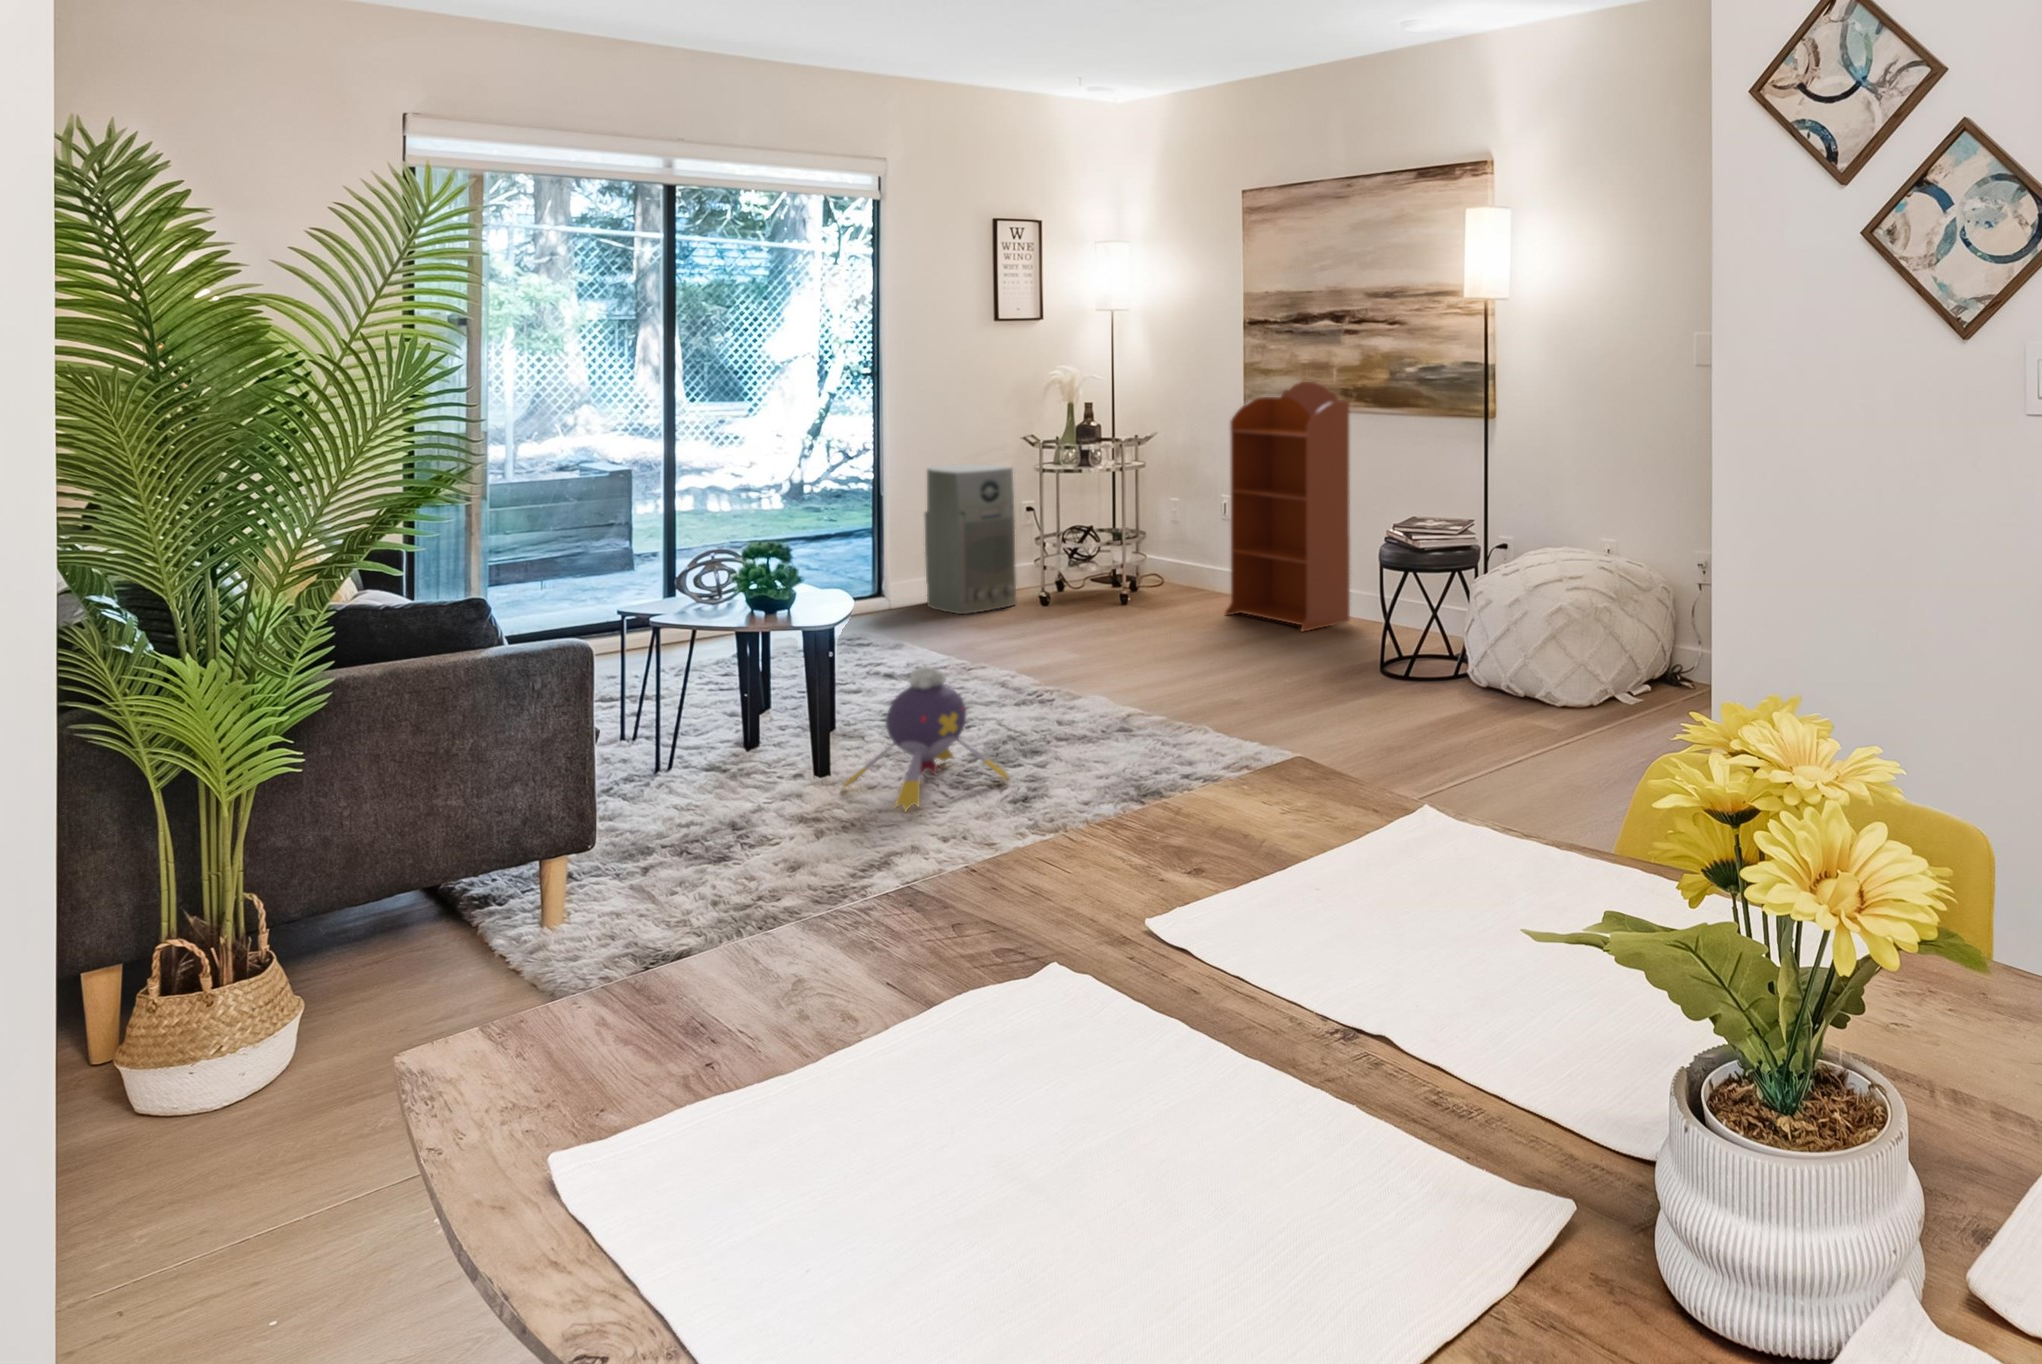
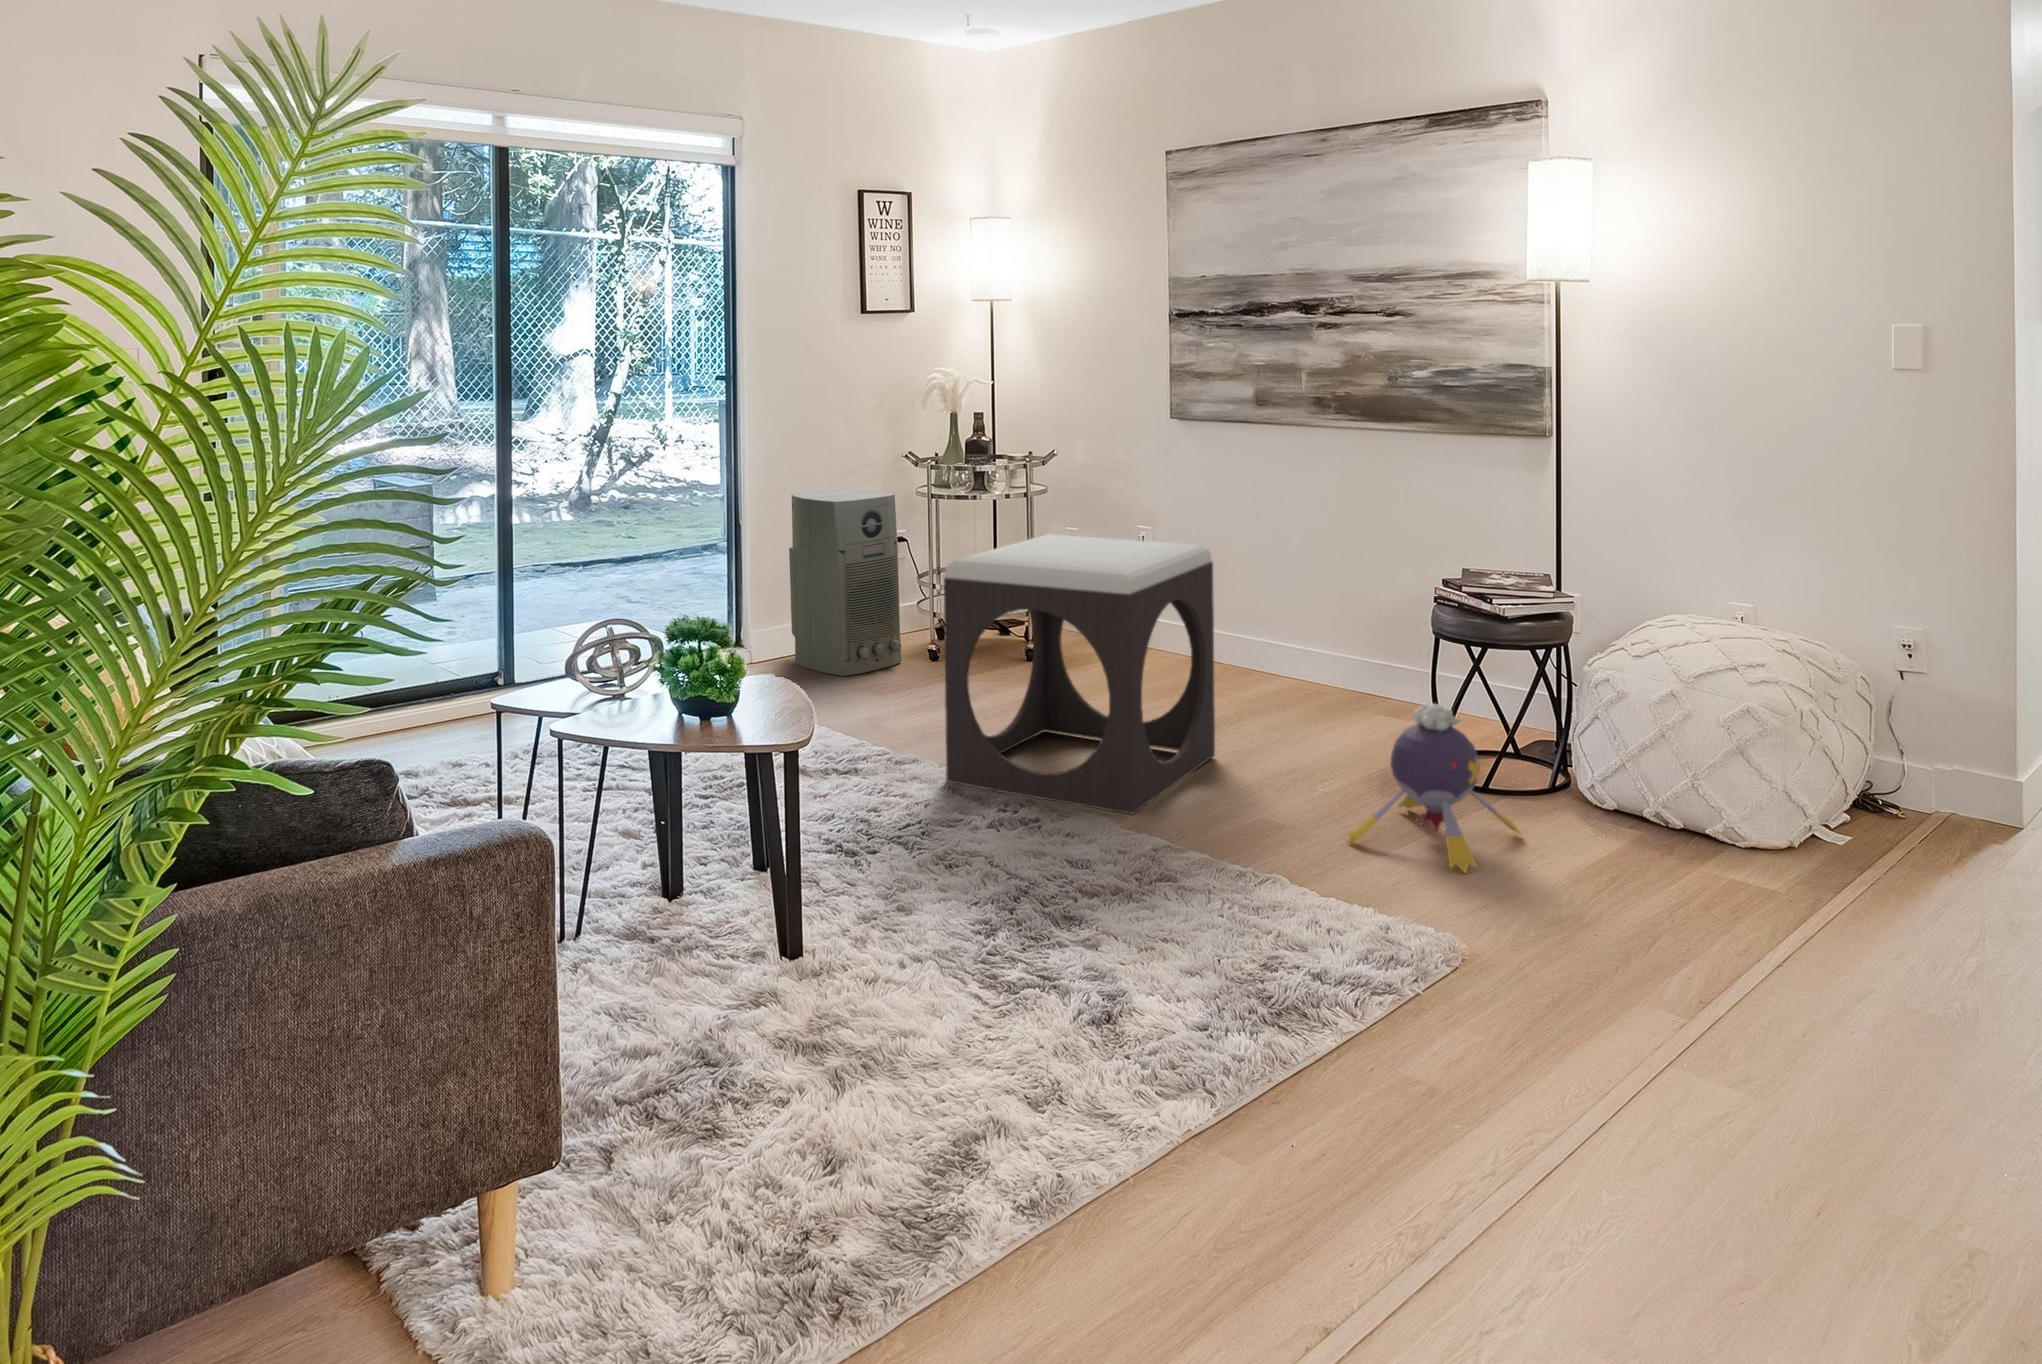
bookcase: present [1224,382,1350,631] -> none [1165,387,1331,708]
footstool: none [1002,494,1223,697] -> present [944,534,1215,814]
plush toy: present [841,666,1010,811] -> present [1348,704,1520,873]

